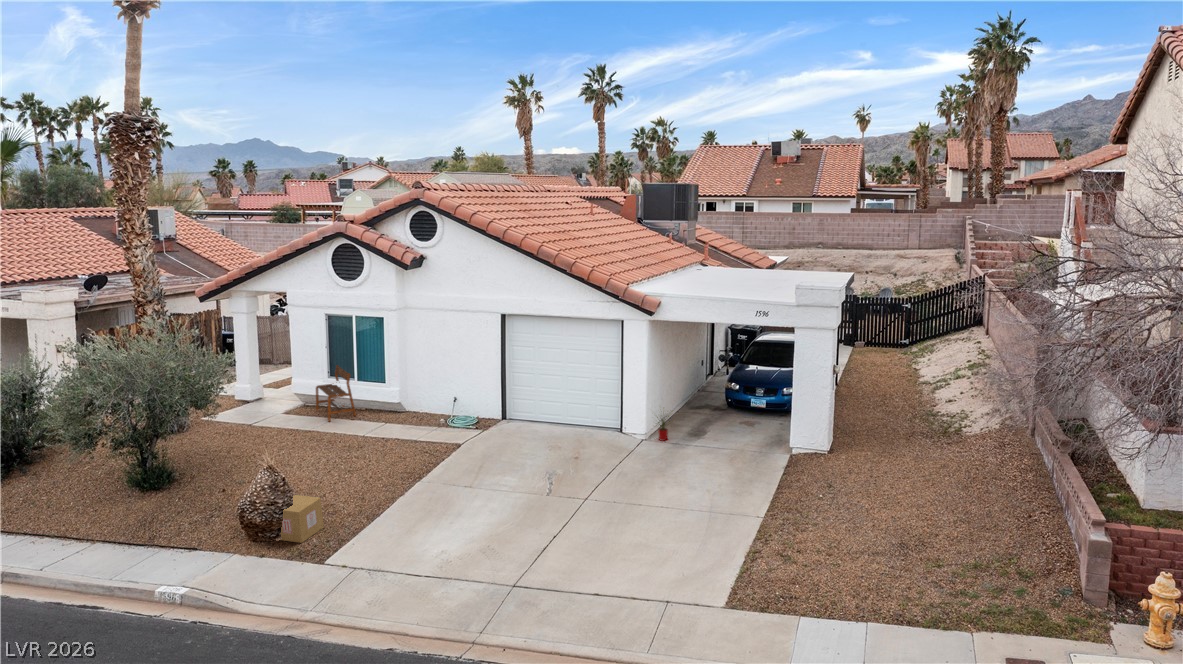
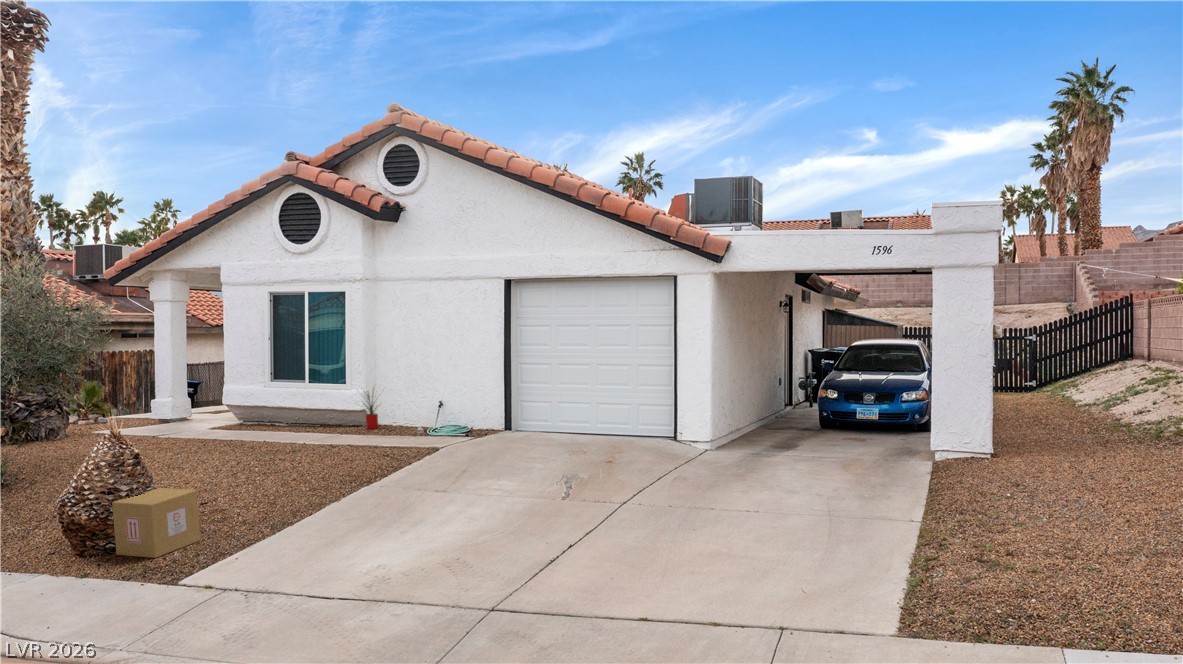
bench: present [316,365,356,422] -> none [251,363,303,434]
house plant: present [657,416,669,441] -> present [365,393,378,429]

